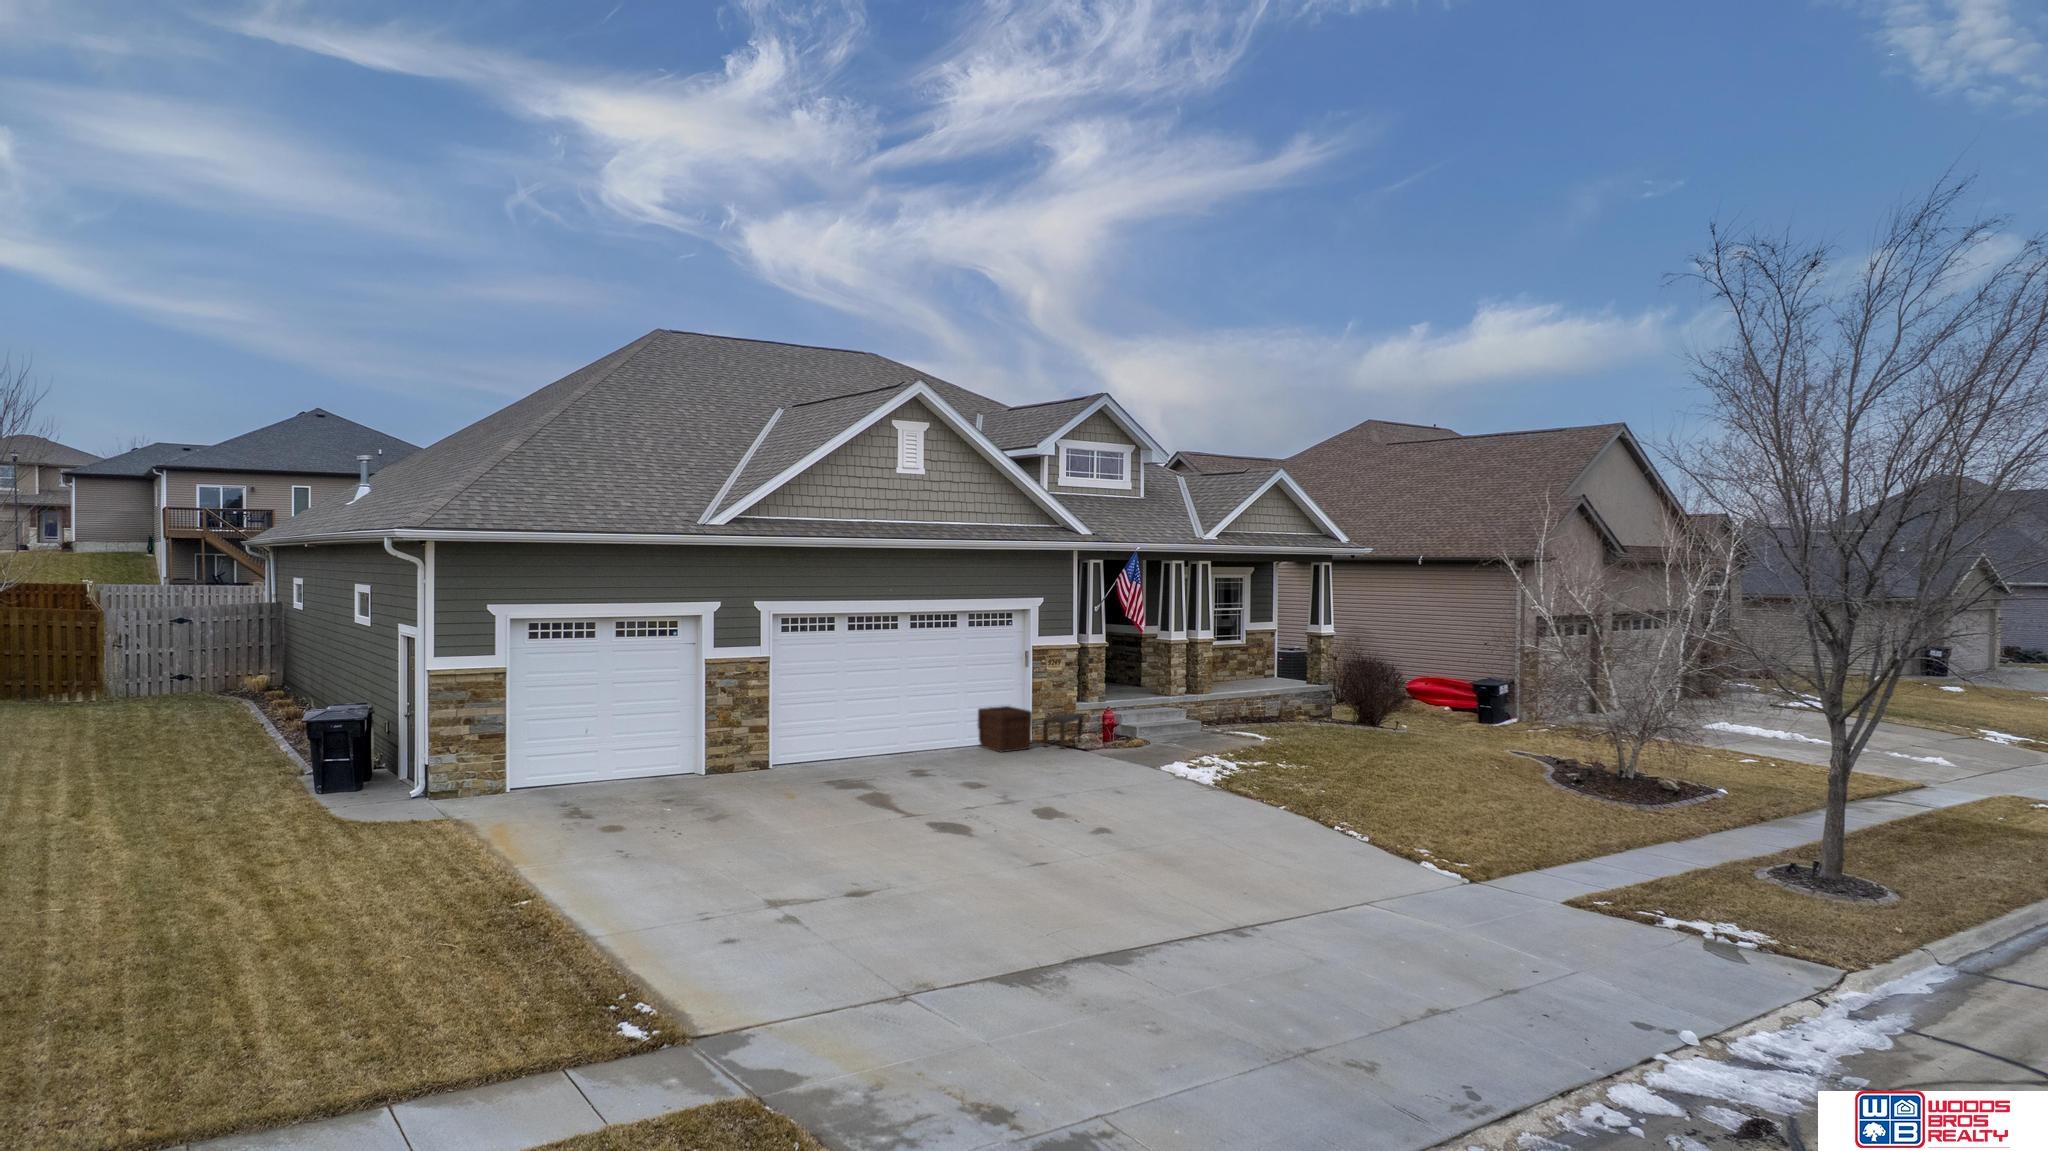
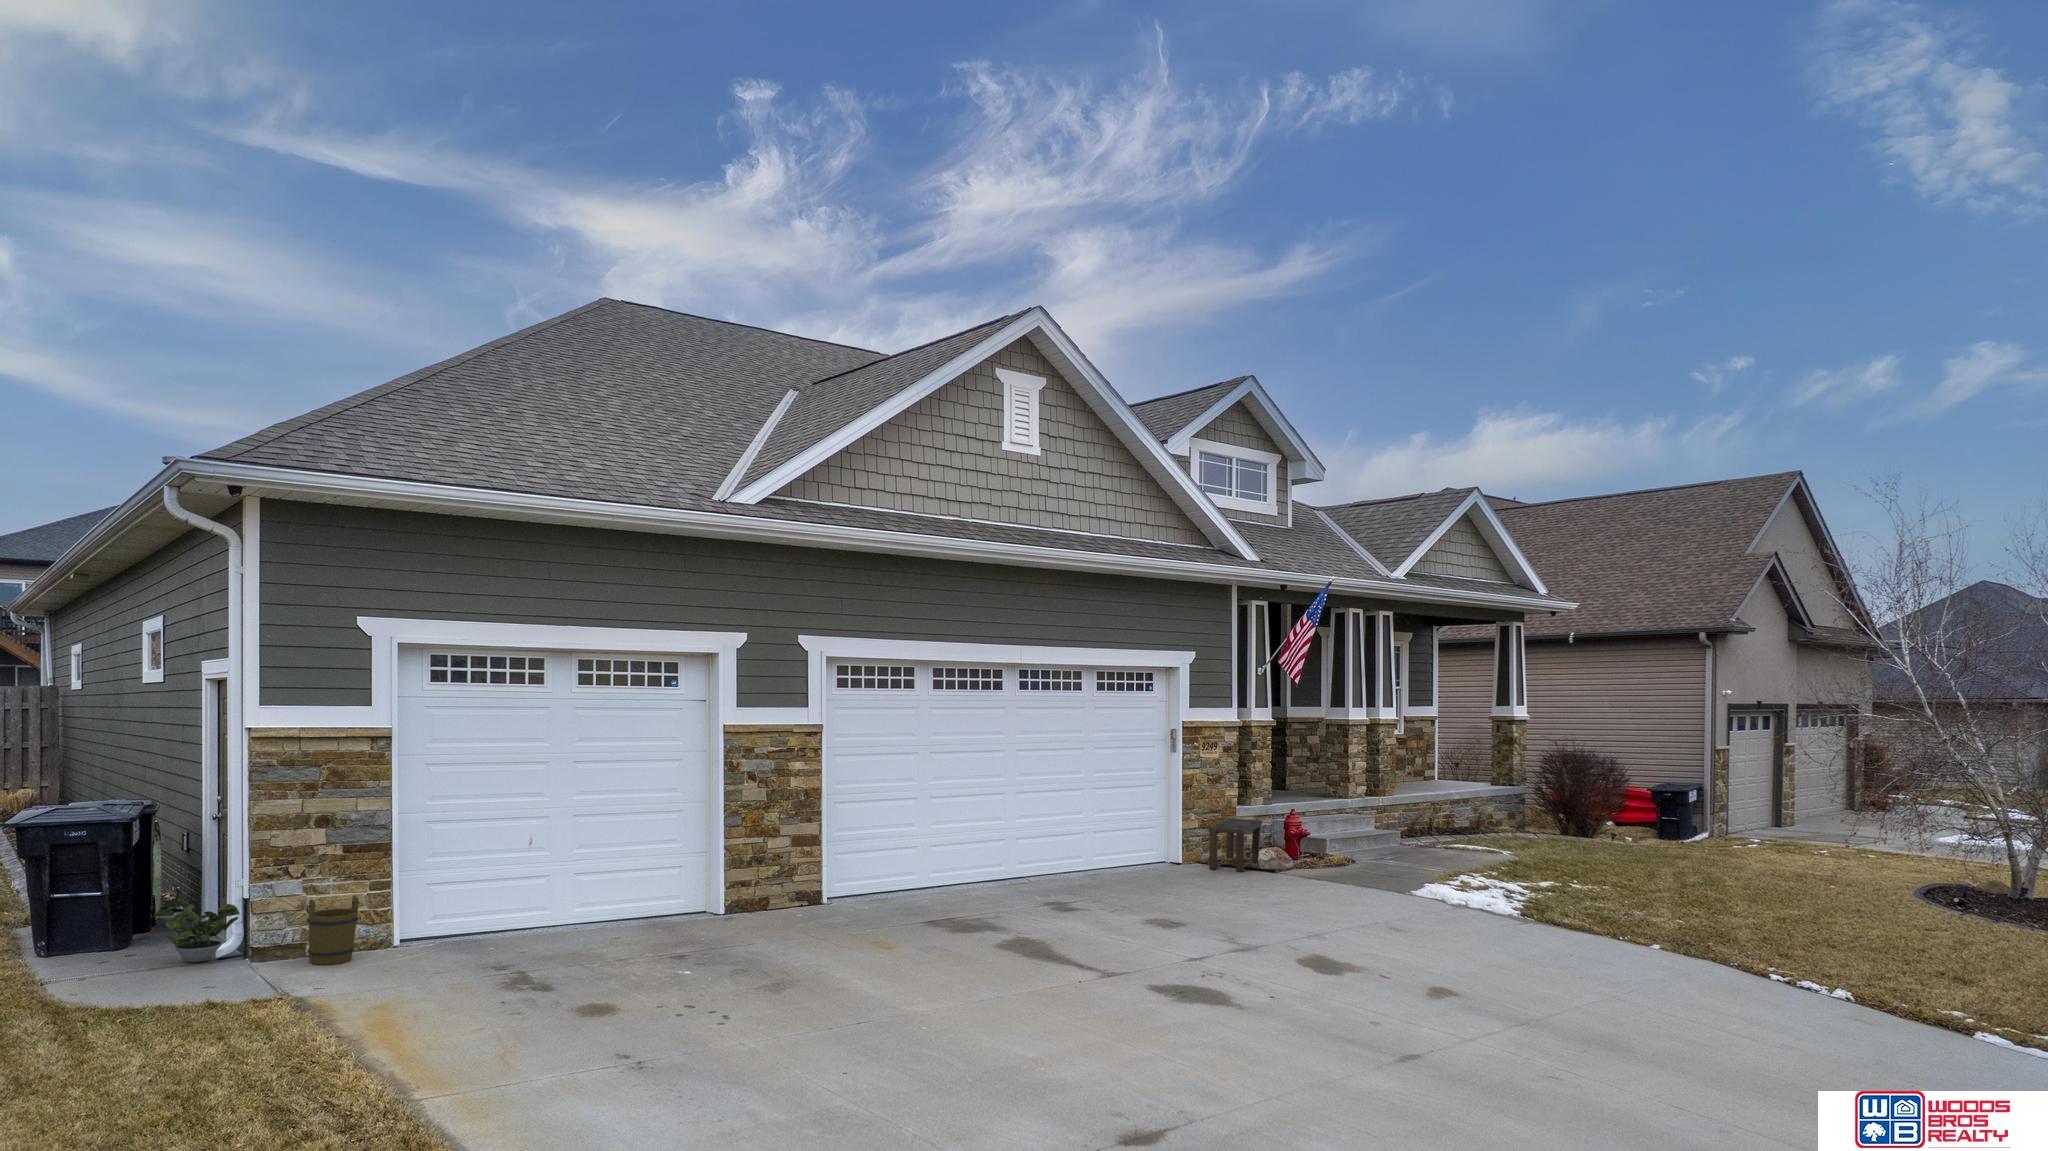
wooden crate: present [978,706,1032,752] -> none [1113,808,1197,878]
bucket: none [461,763,490,801] -> present [306,896,360,965]
potted plant: none [377,765,424,799] -> present [152,900,240,962]

